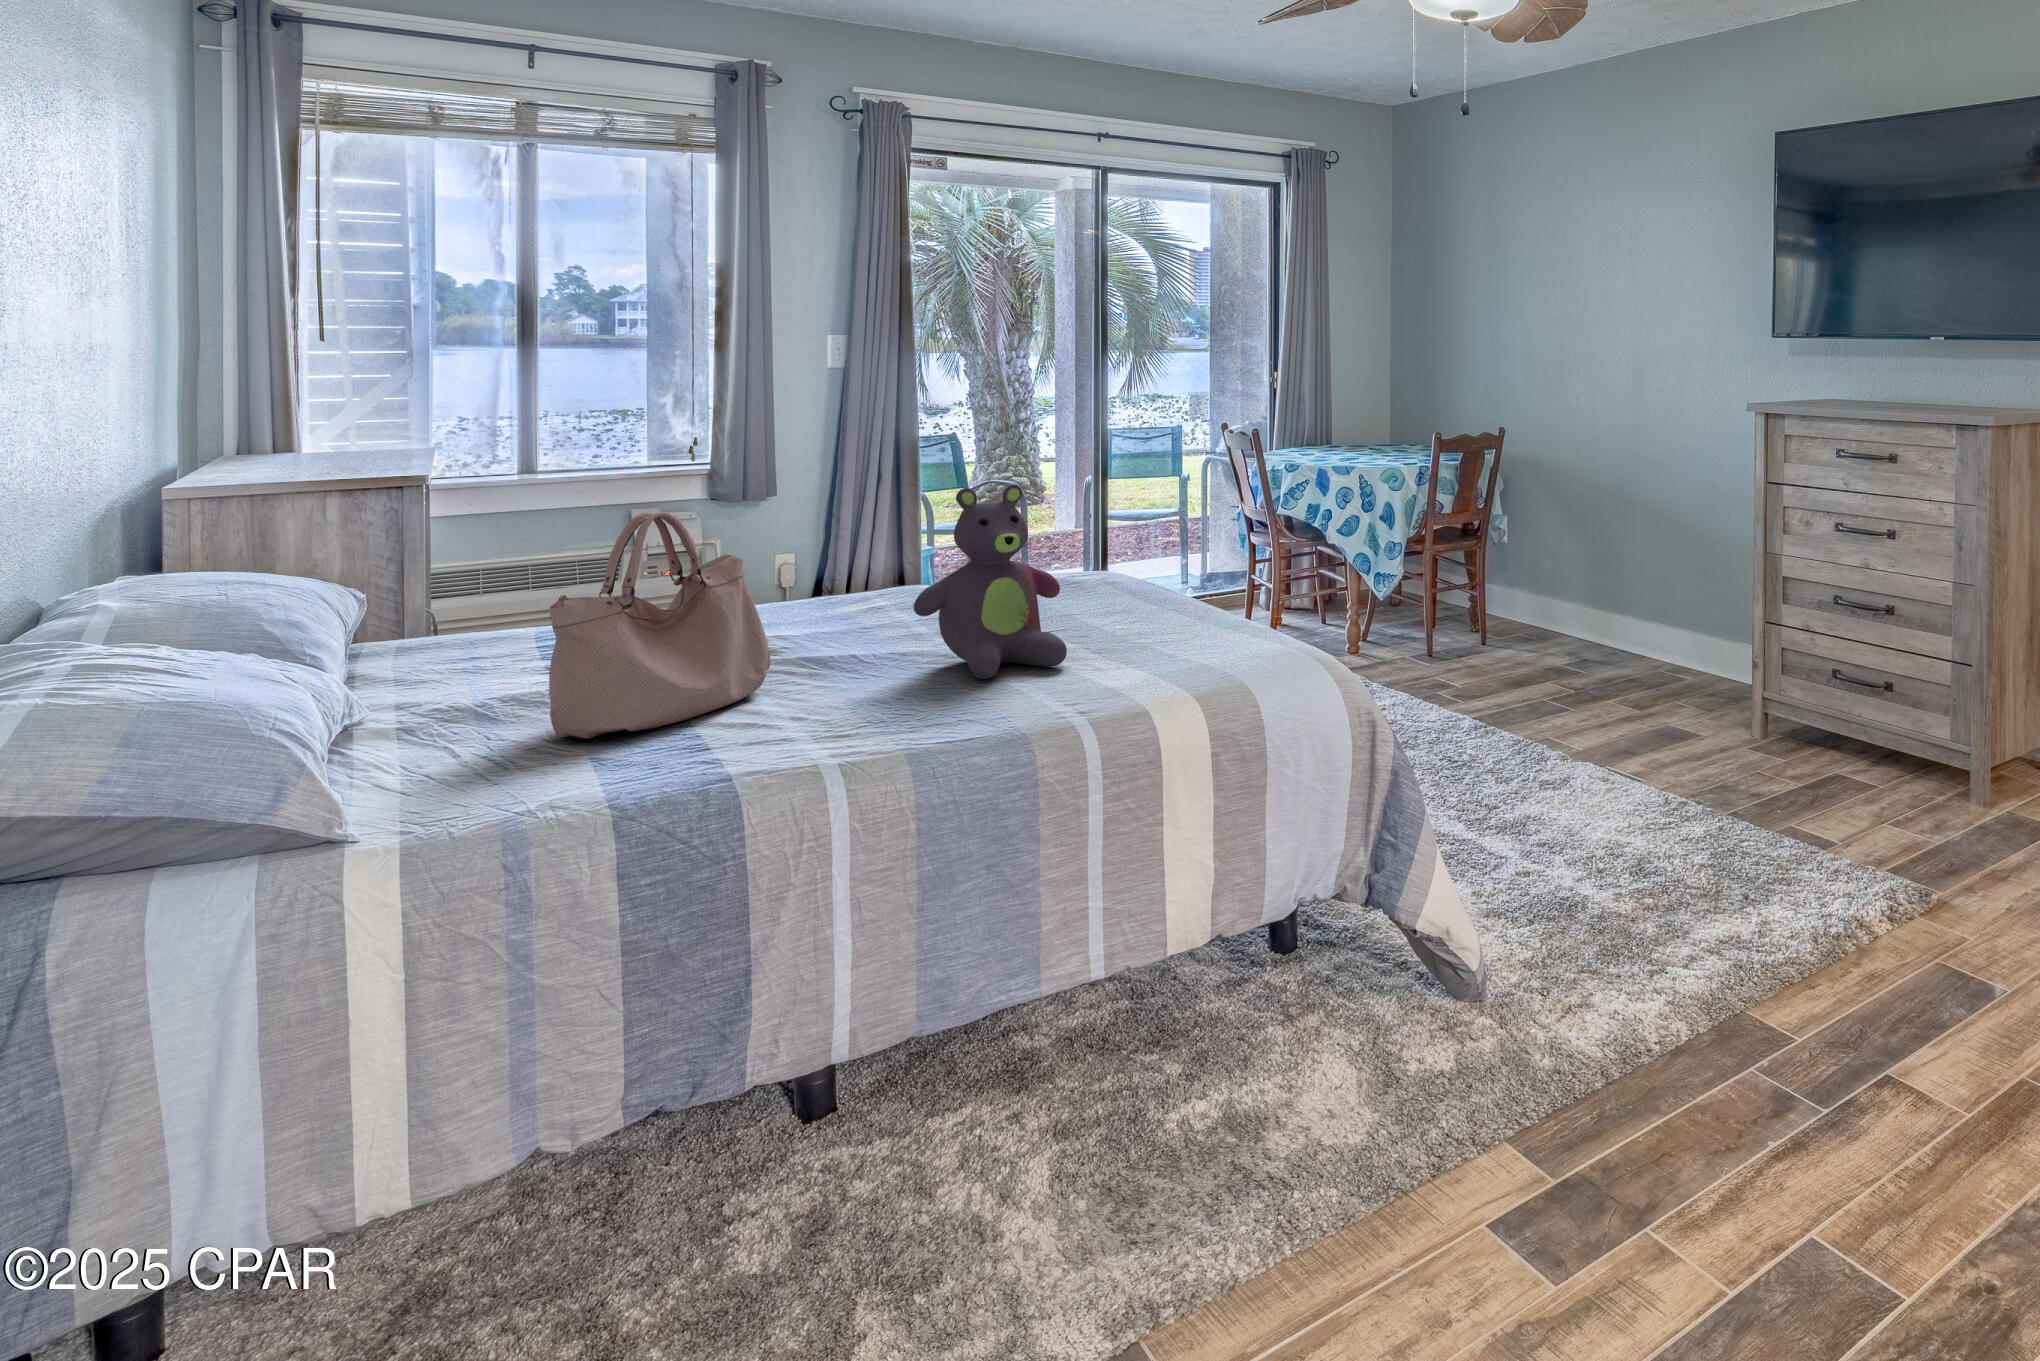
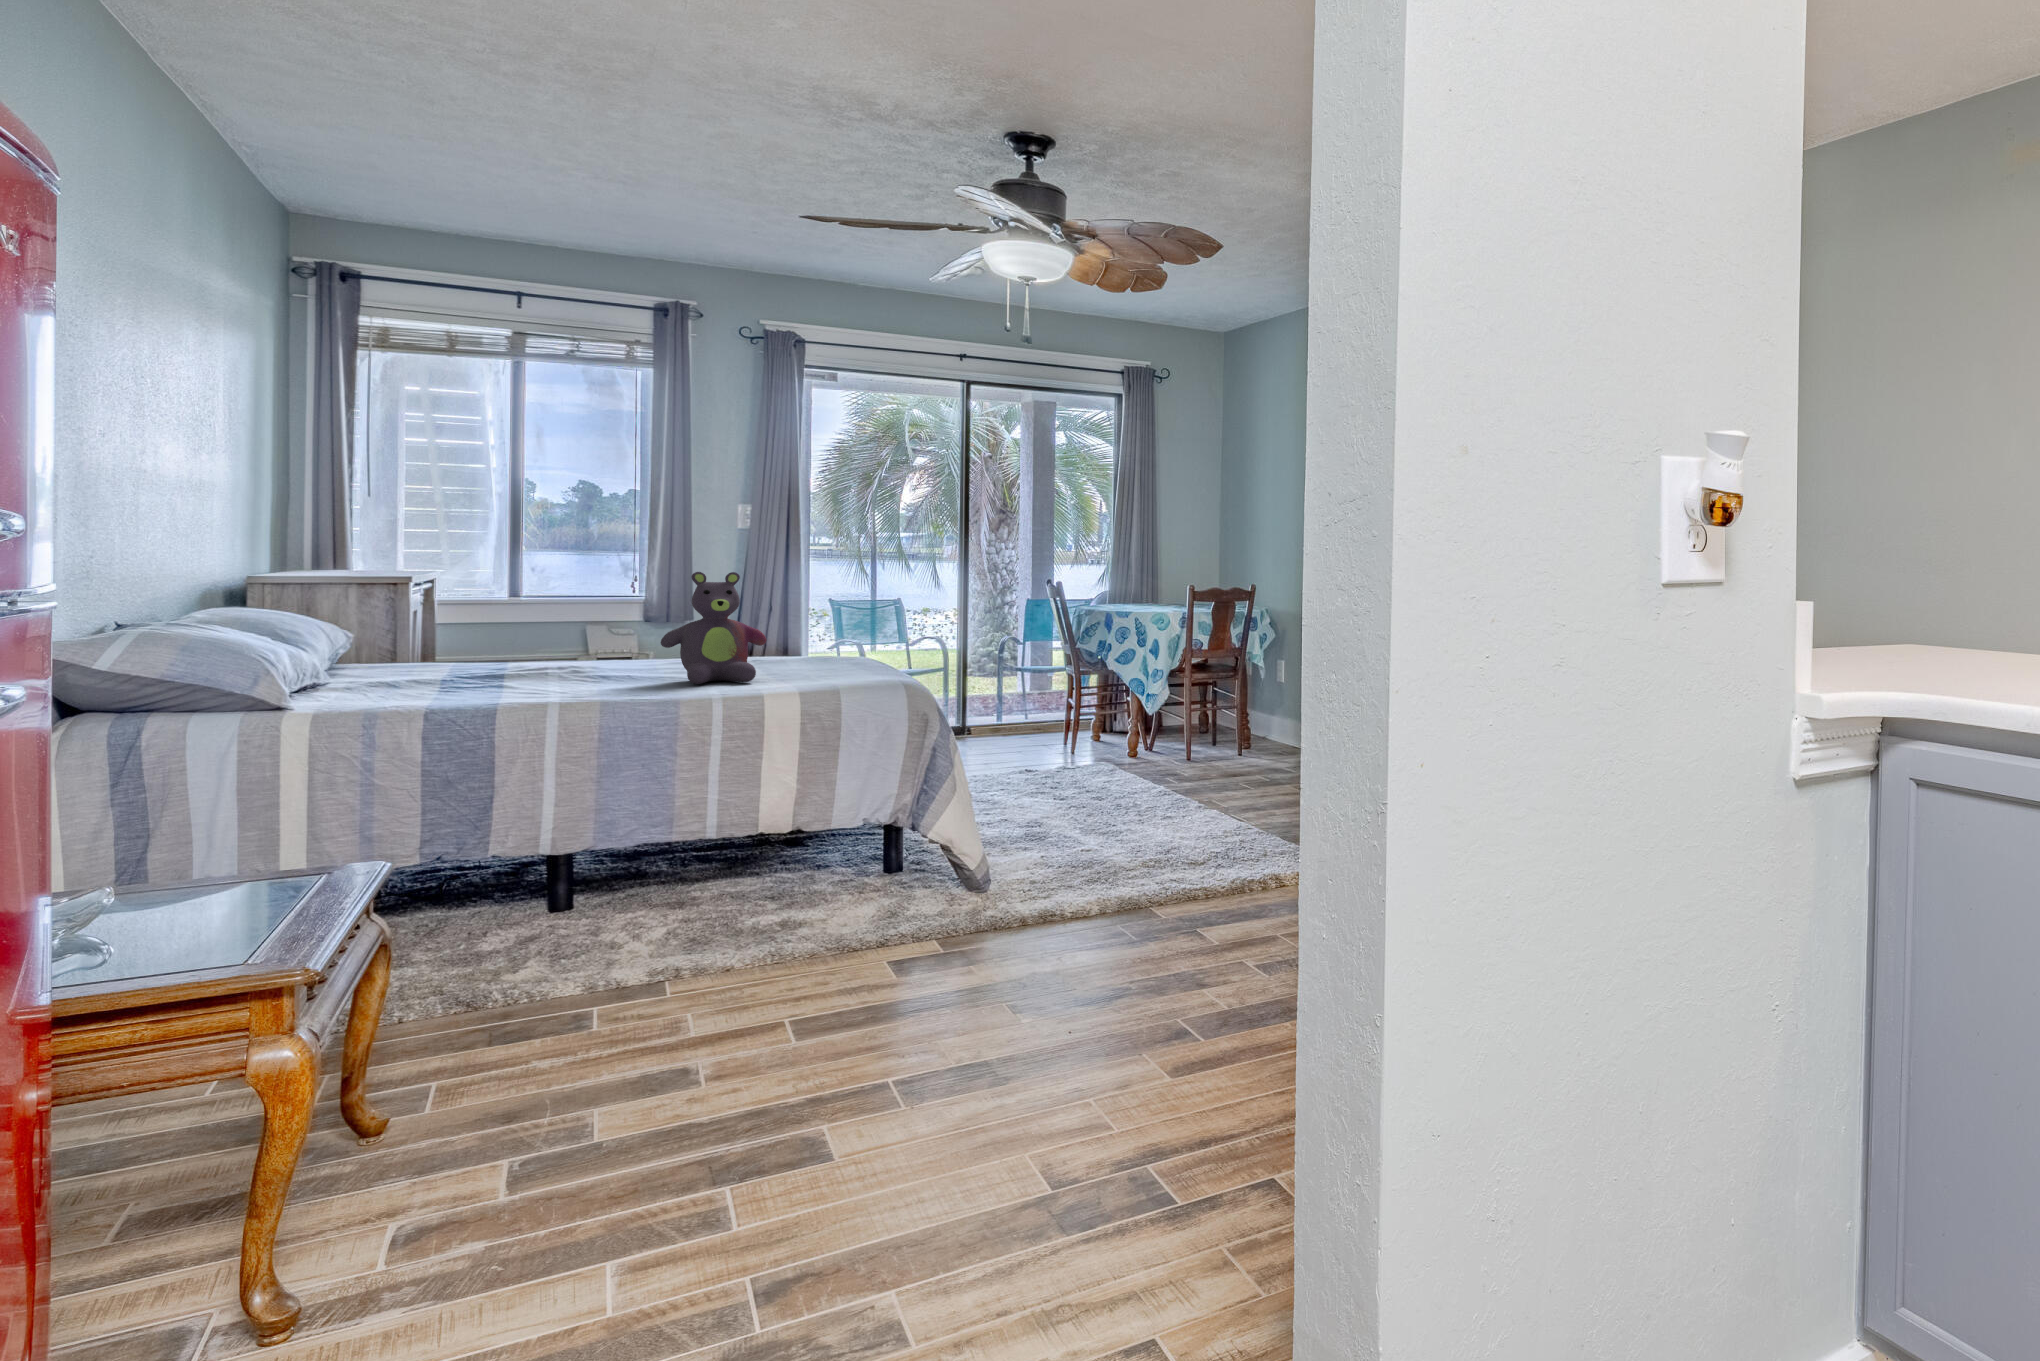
handbag: present [549,512,770,738] -> none [420,572,569,693]

